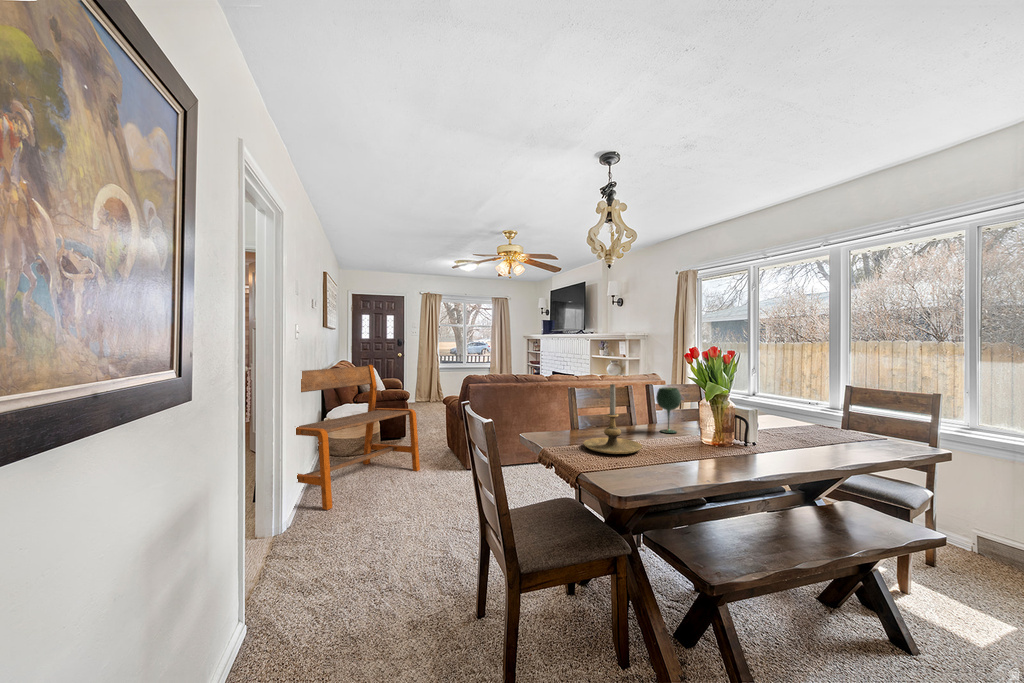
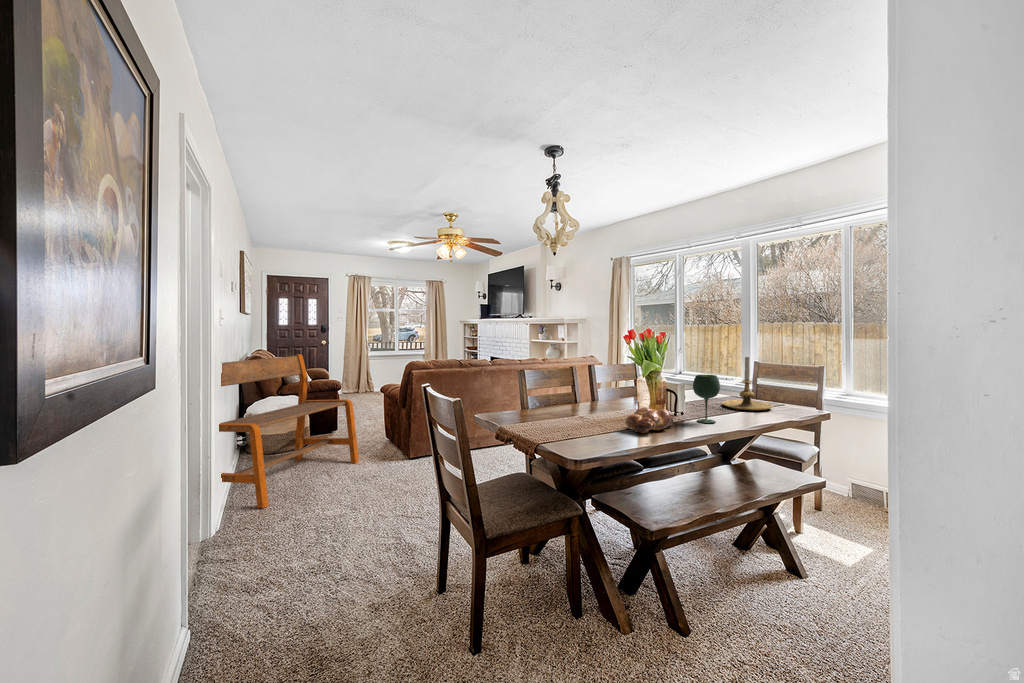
candle holder: present [584,384,642,454] -> present [722,357,773,410]
wine glass: present [656,387,681,433] -> present [693,375,720,423]
bread loaf: none [685,434,743,464] -> present [625,407,674,433]

